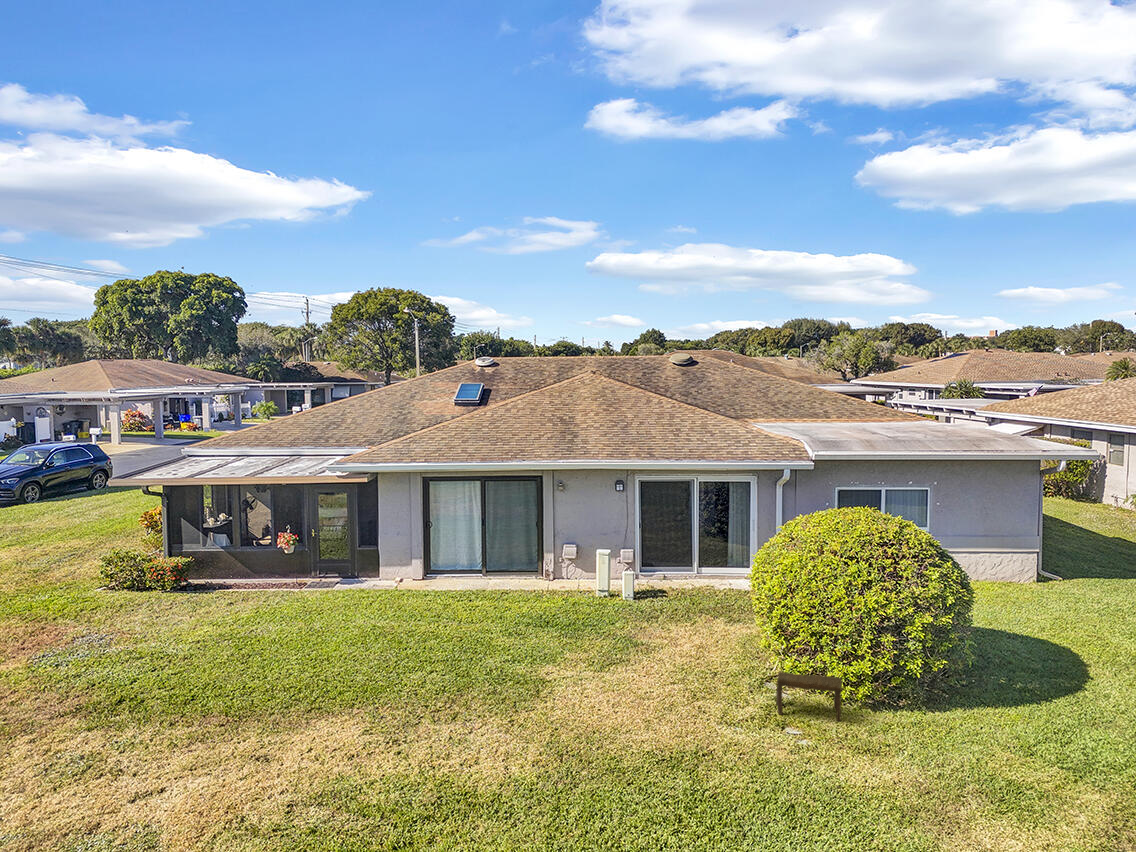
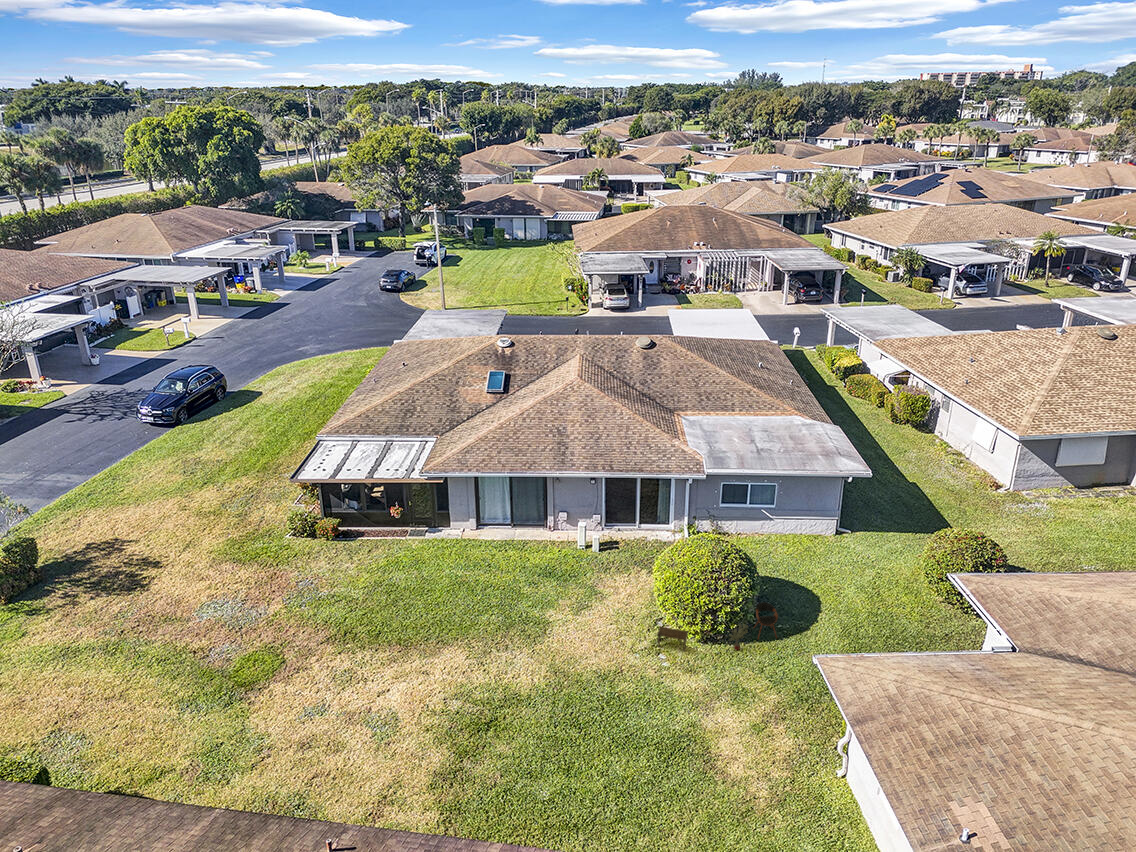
chair: none [967,626,1029,704] -> present [755,602,778,638]
potted tree: none [930,653,972,719] -> present [729,624,748,650]

